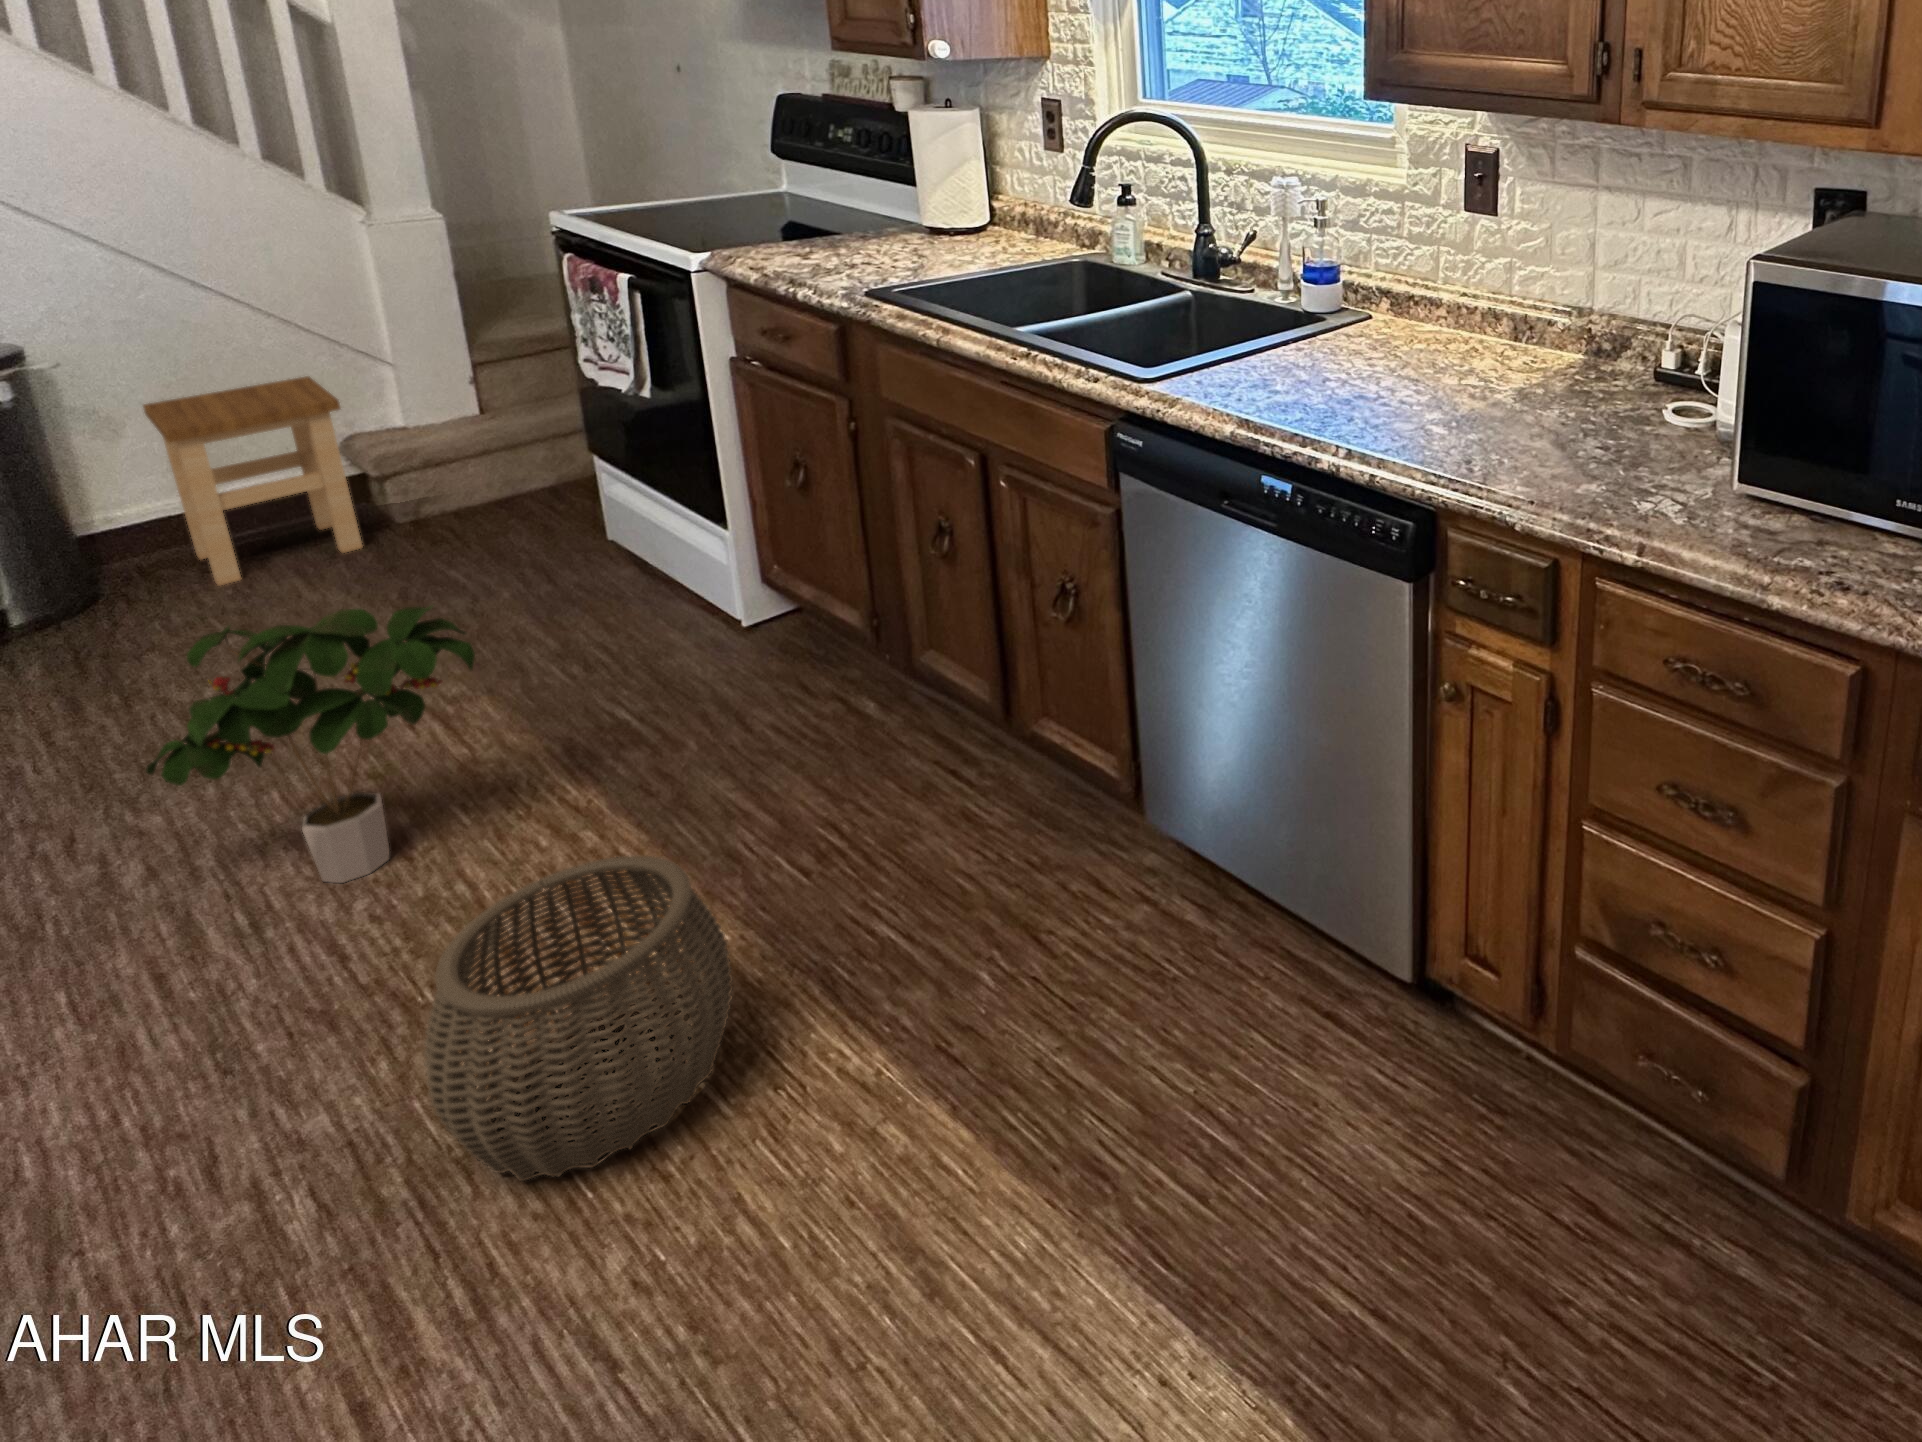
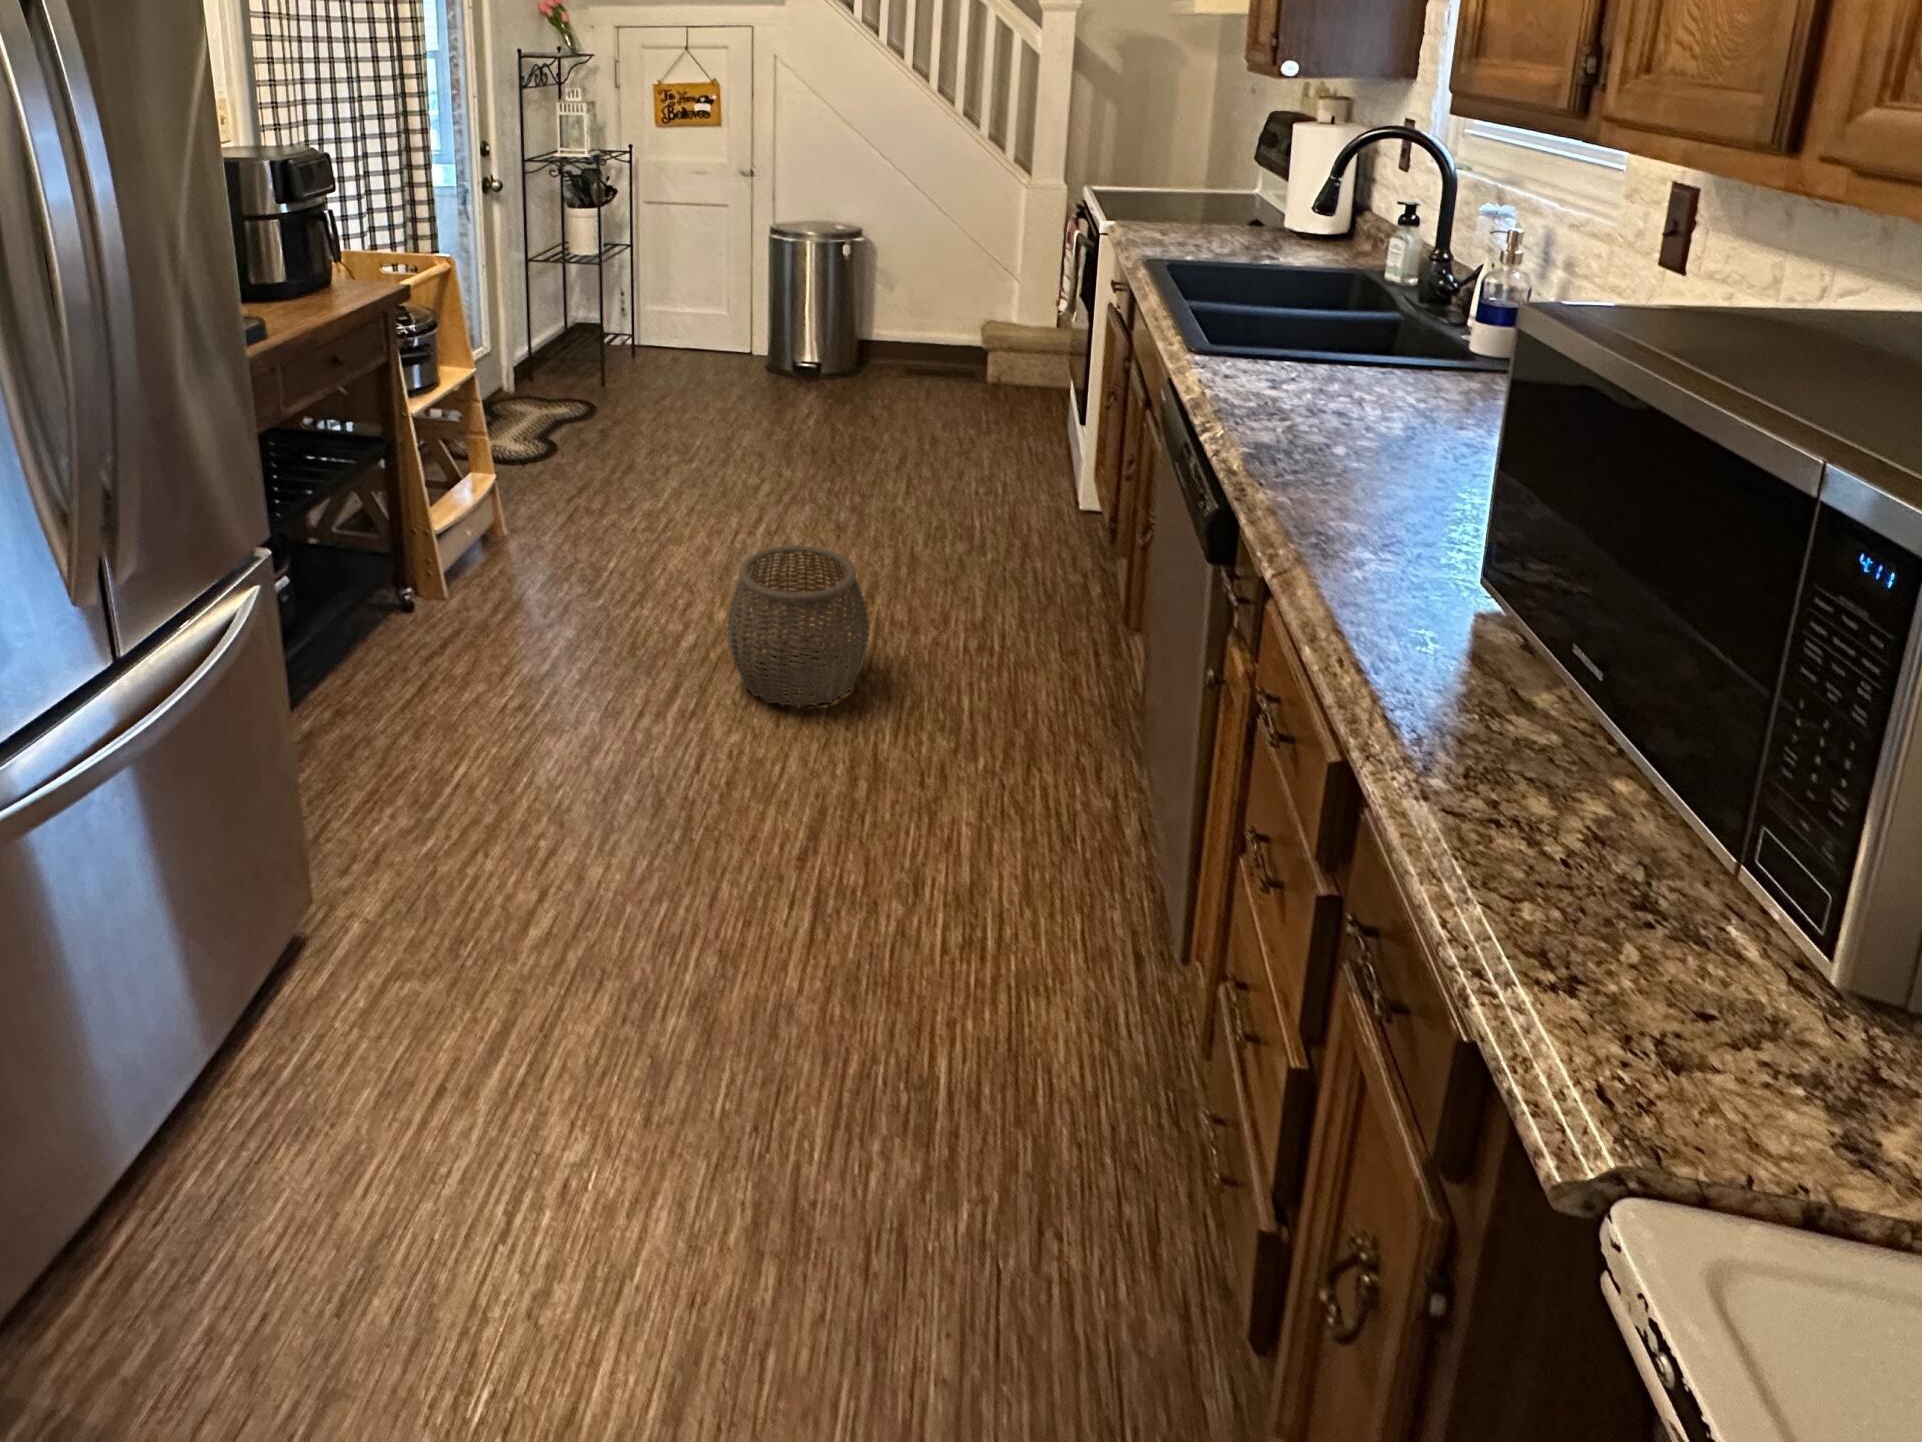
stool: present [143,376,362,586] -> none [898,278,977,392]
potted plant: present [146,606,475,883] -> none [771,378,889,539]

